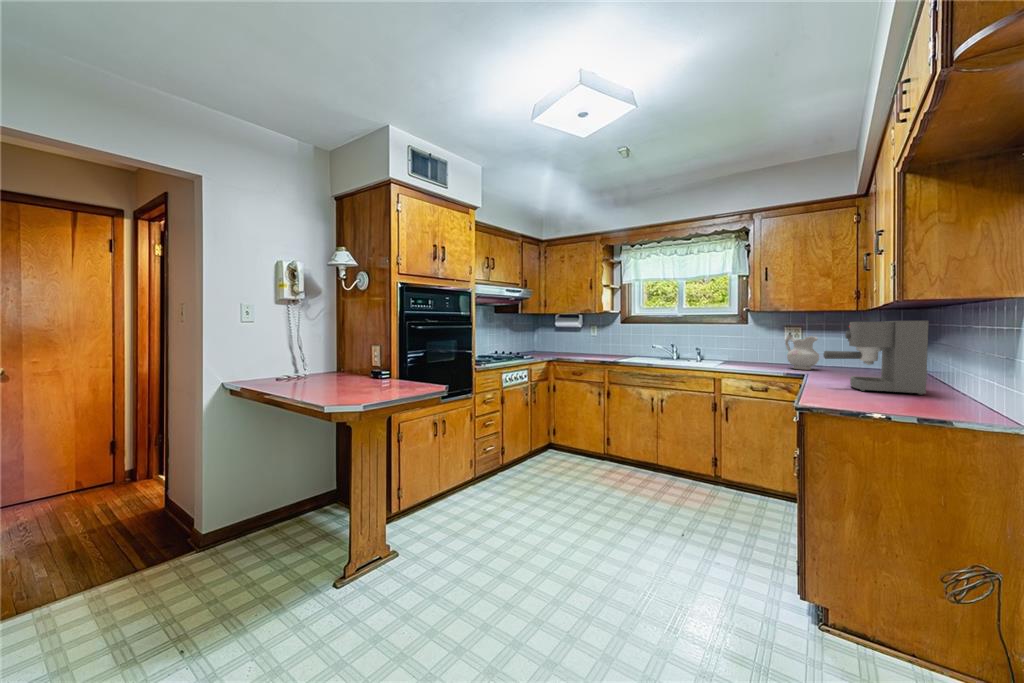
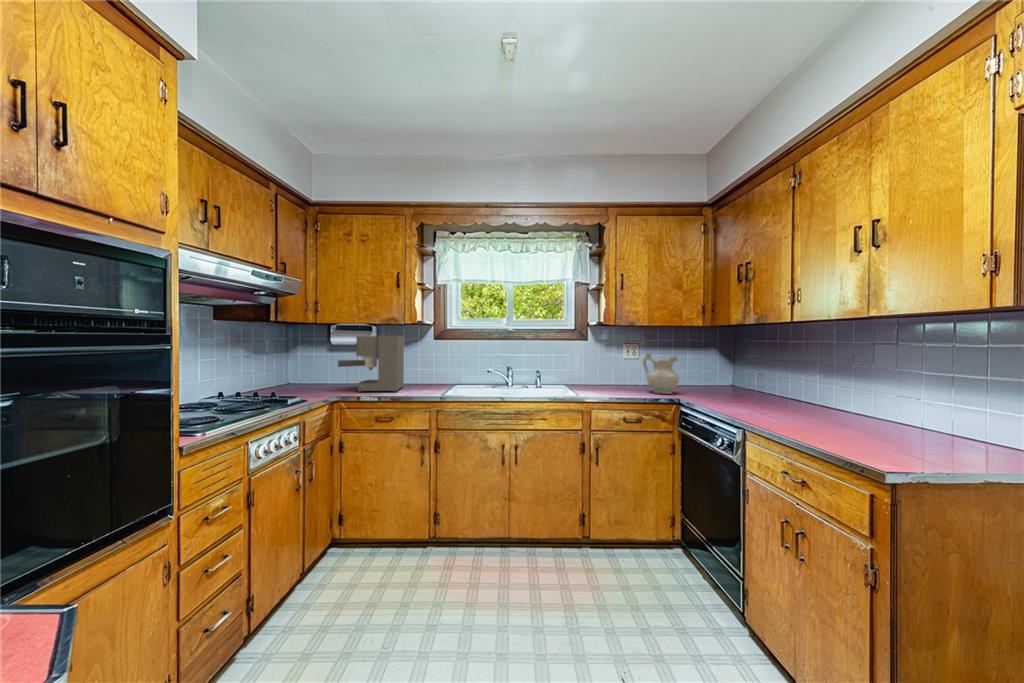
coffee maker: present [824,321,929,395] -> present [338,336,404,392]

